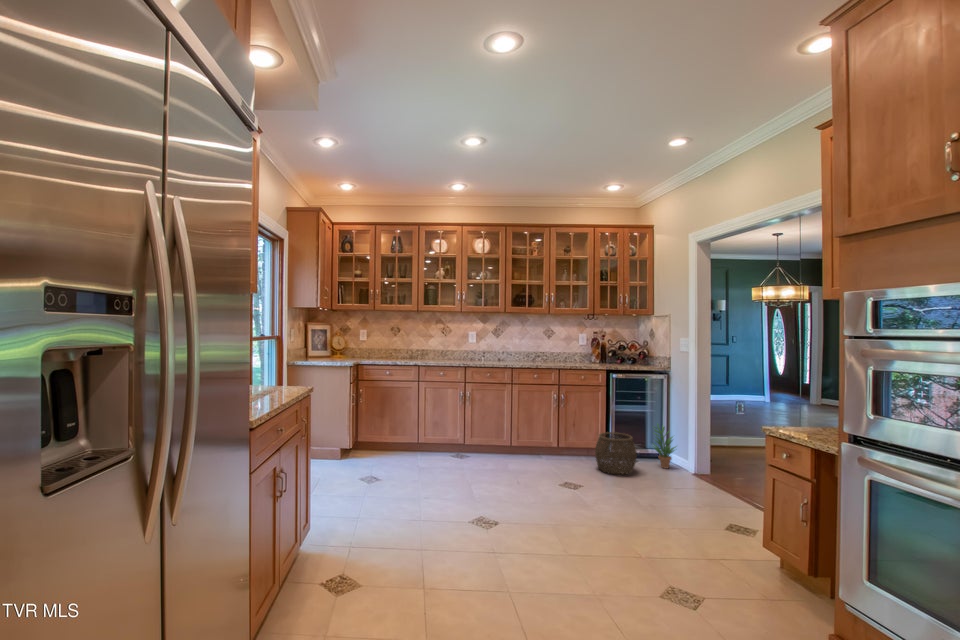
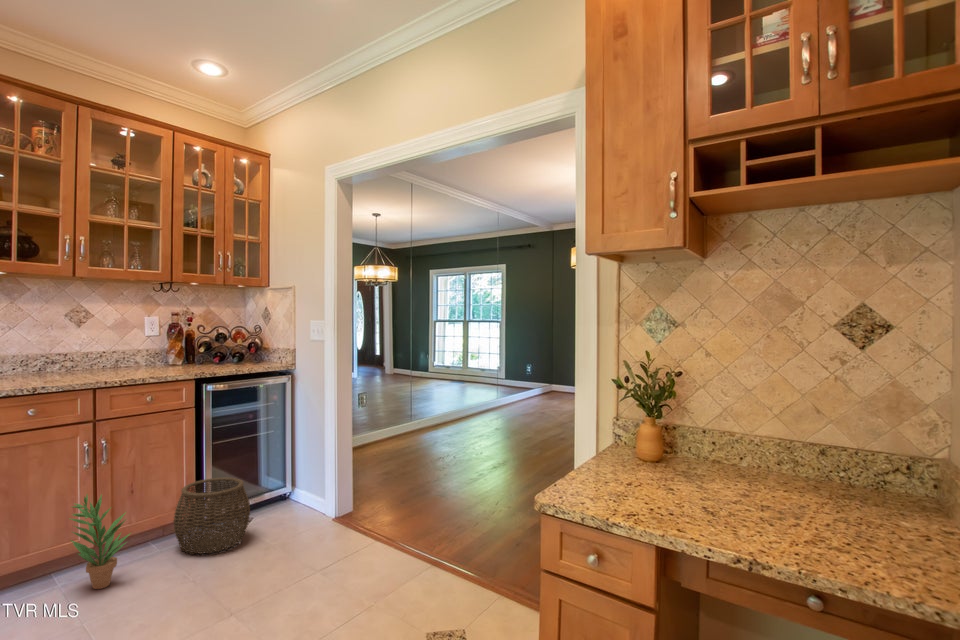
potted plant: present [654,424,675,468] -> present [71,495,130,589]

